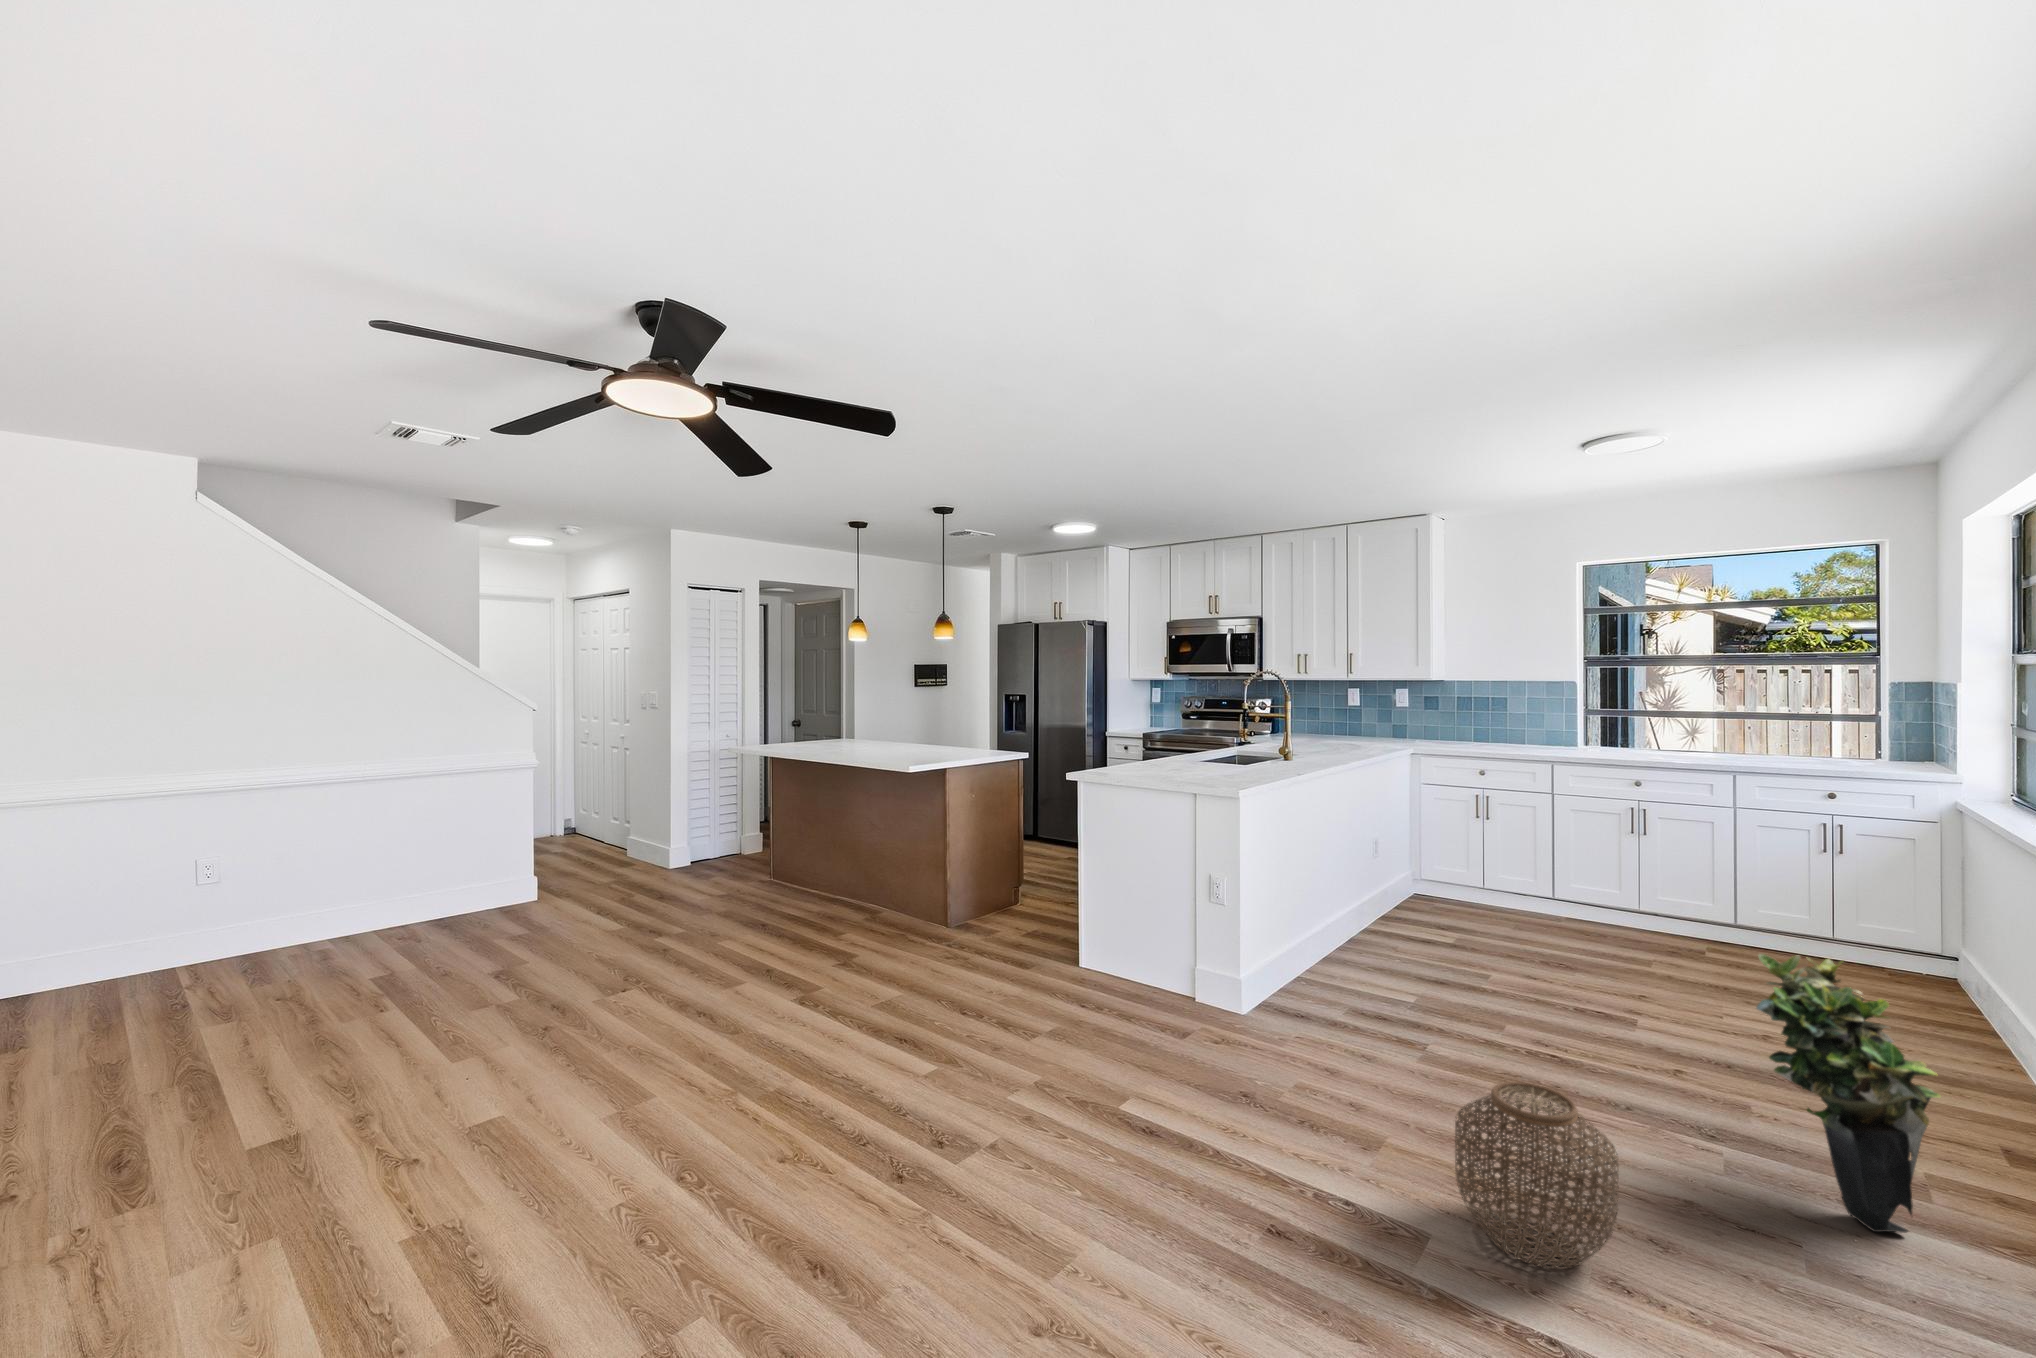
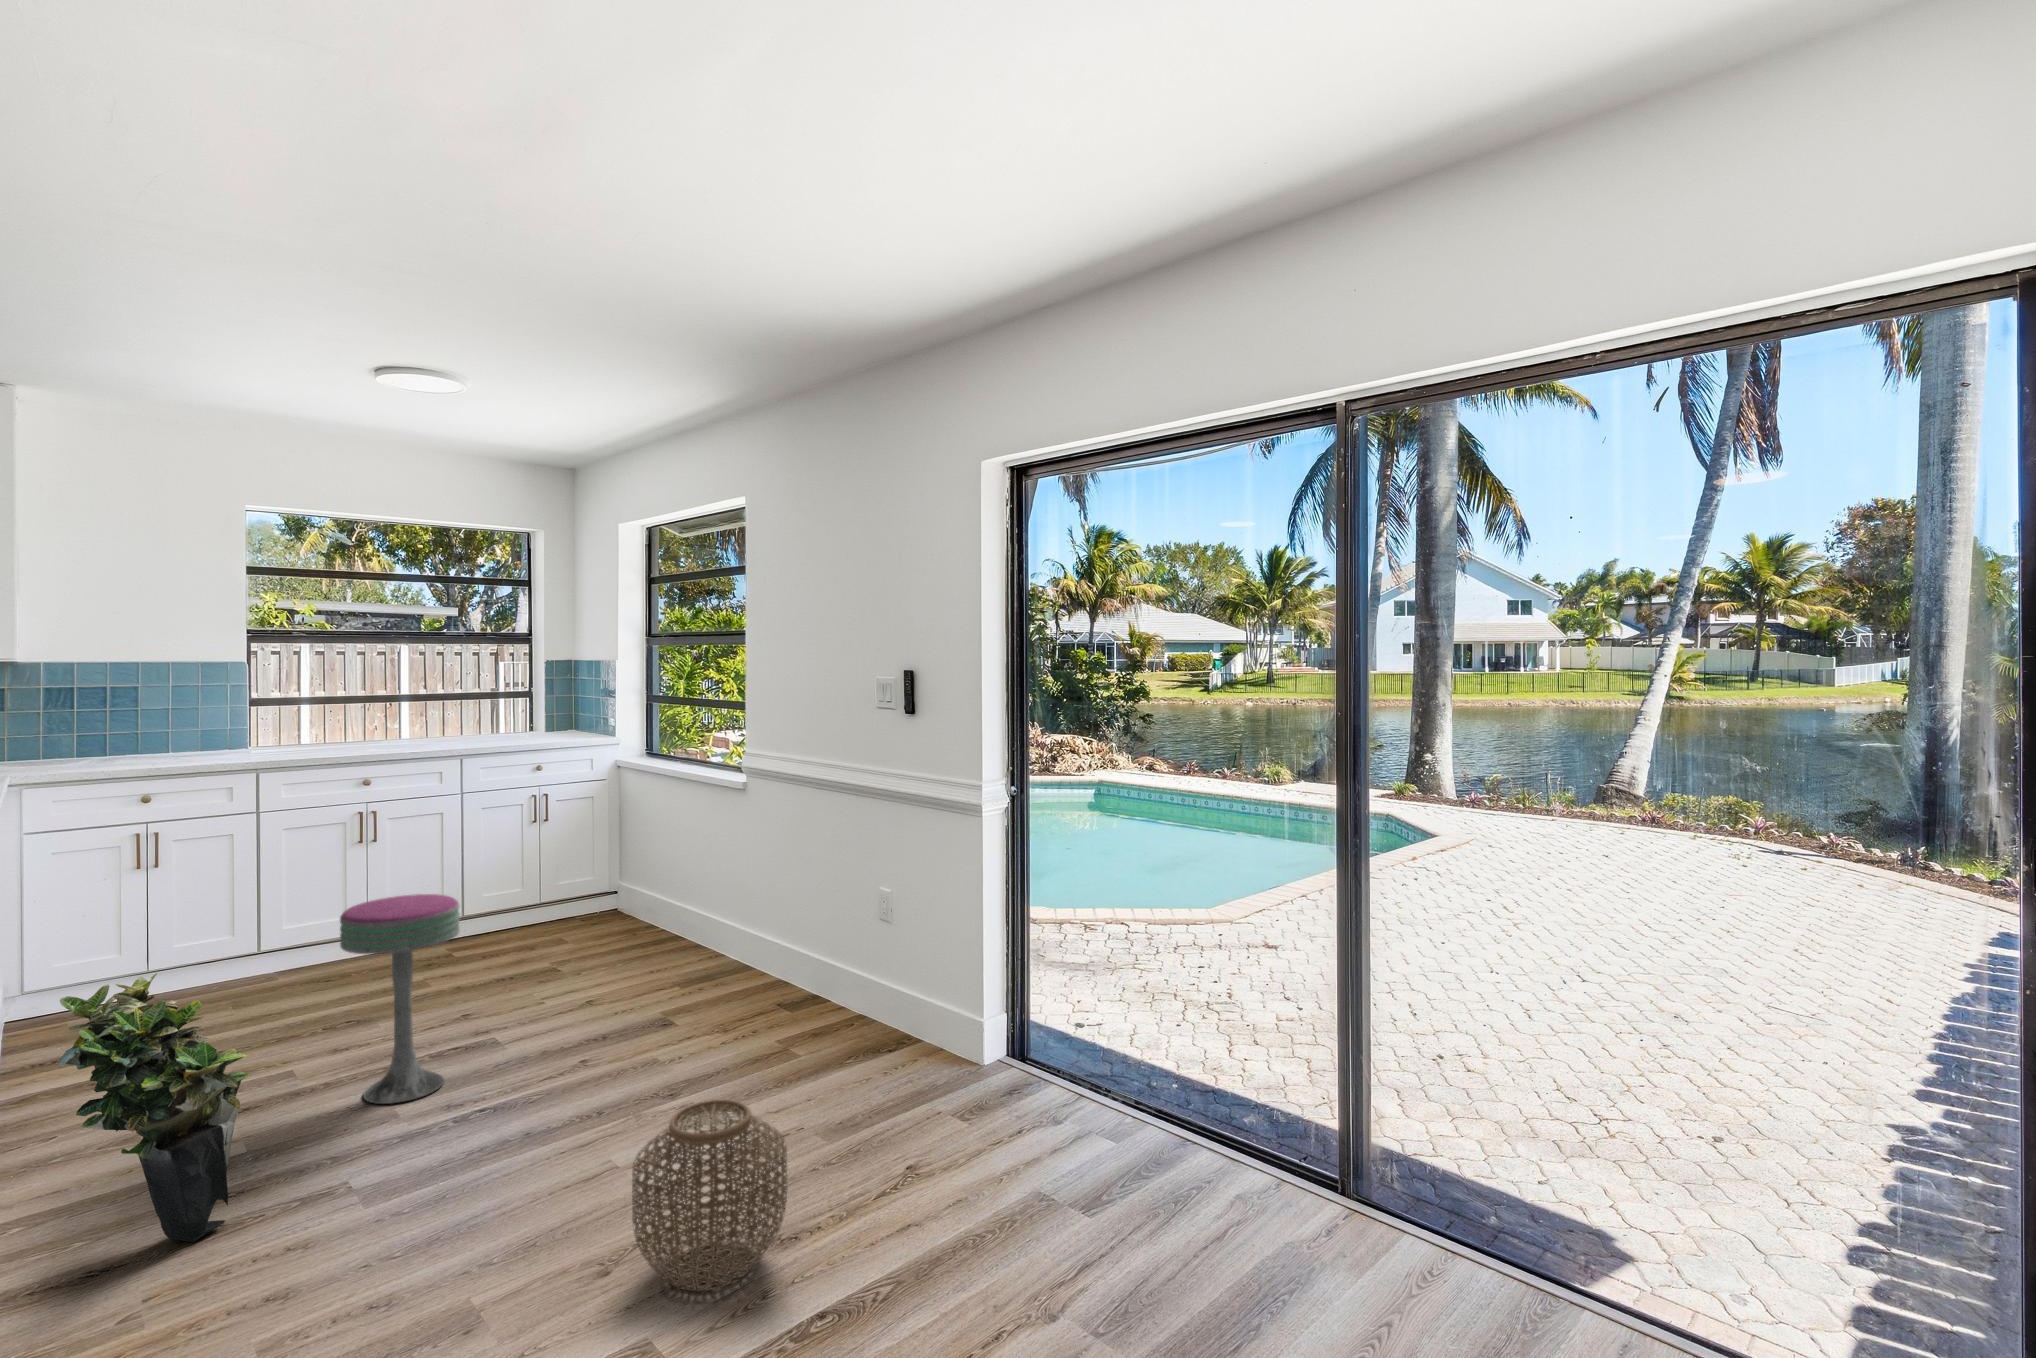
bar stool: none [1481,861,1576,1029] -> present [340,894,460,1104]
potted plant: present [1757,954,1941,1233] -> present [59,973,250,1242]

